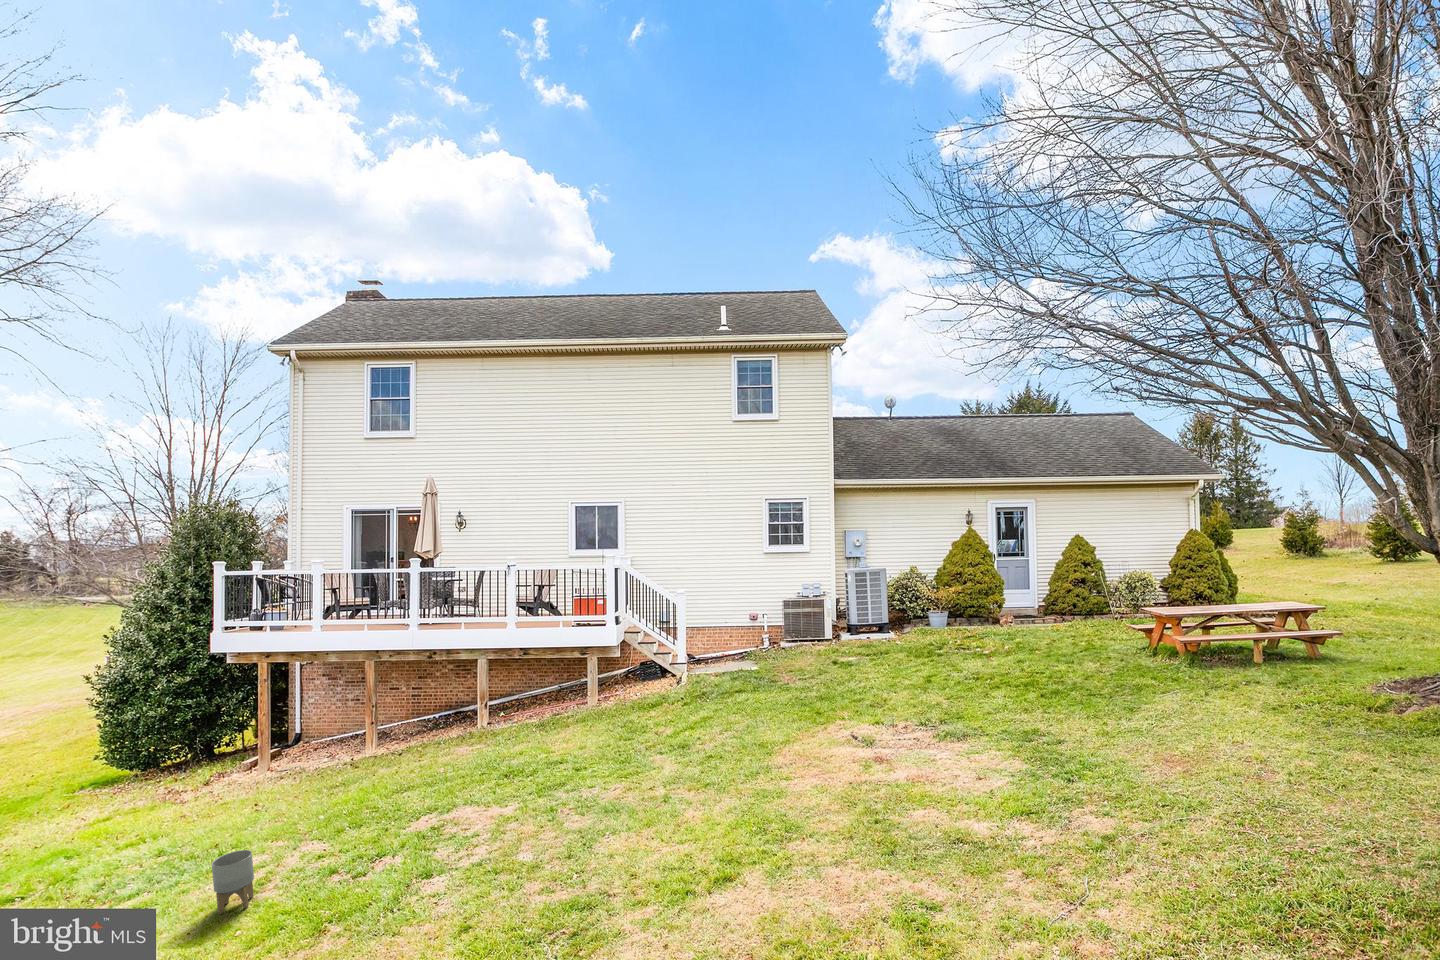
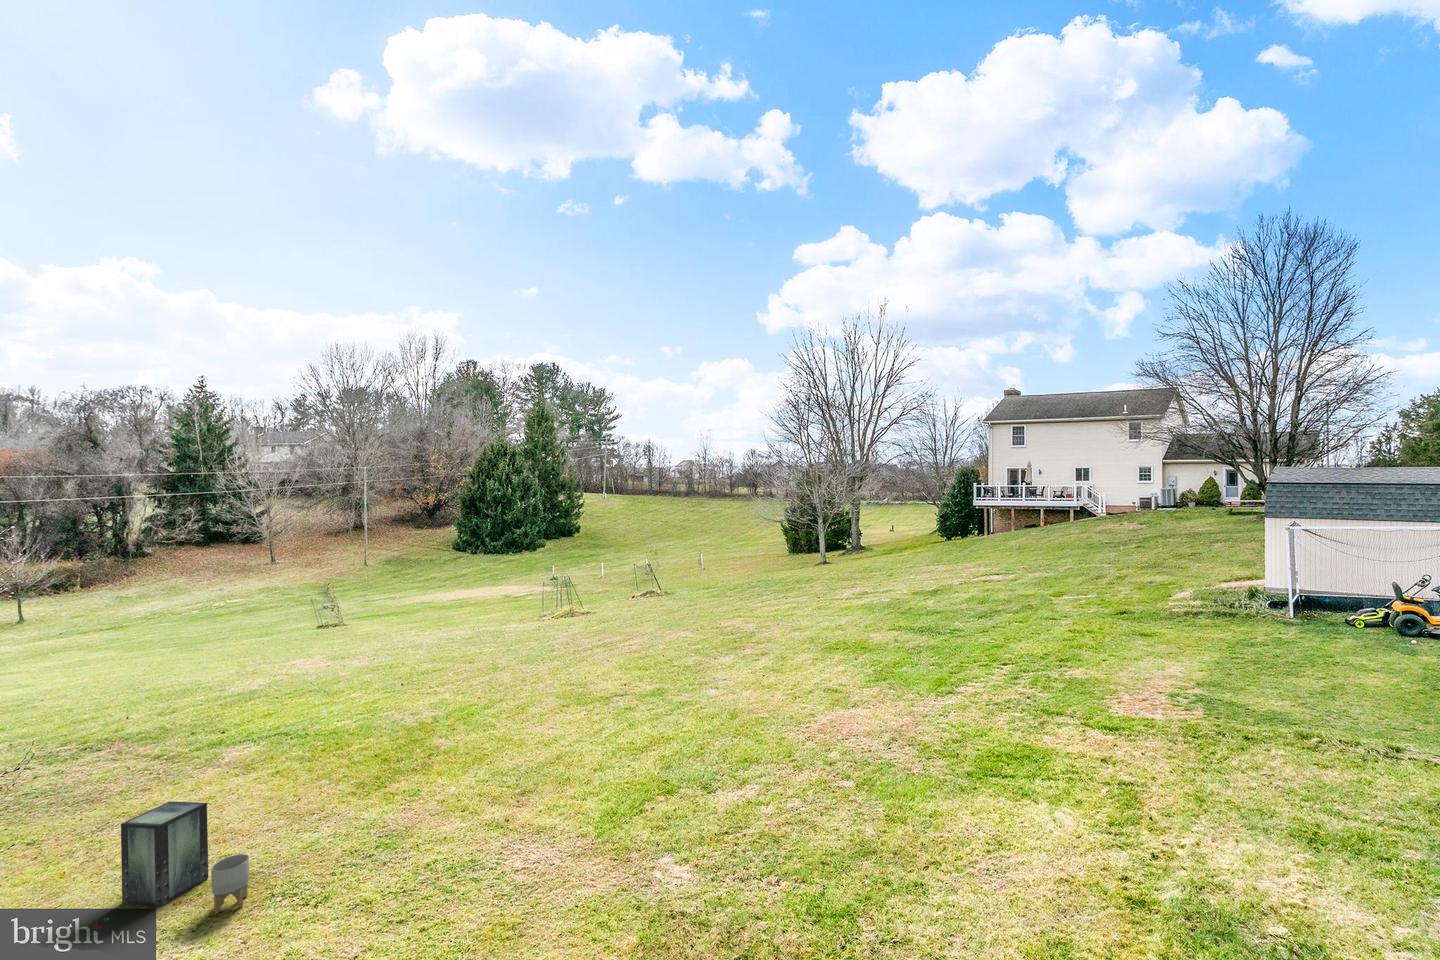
storage box: none [116,795,213,907] -> present [121,801,209,906]

